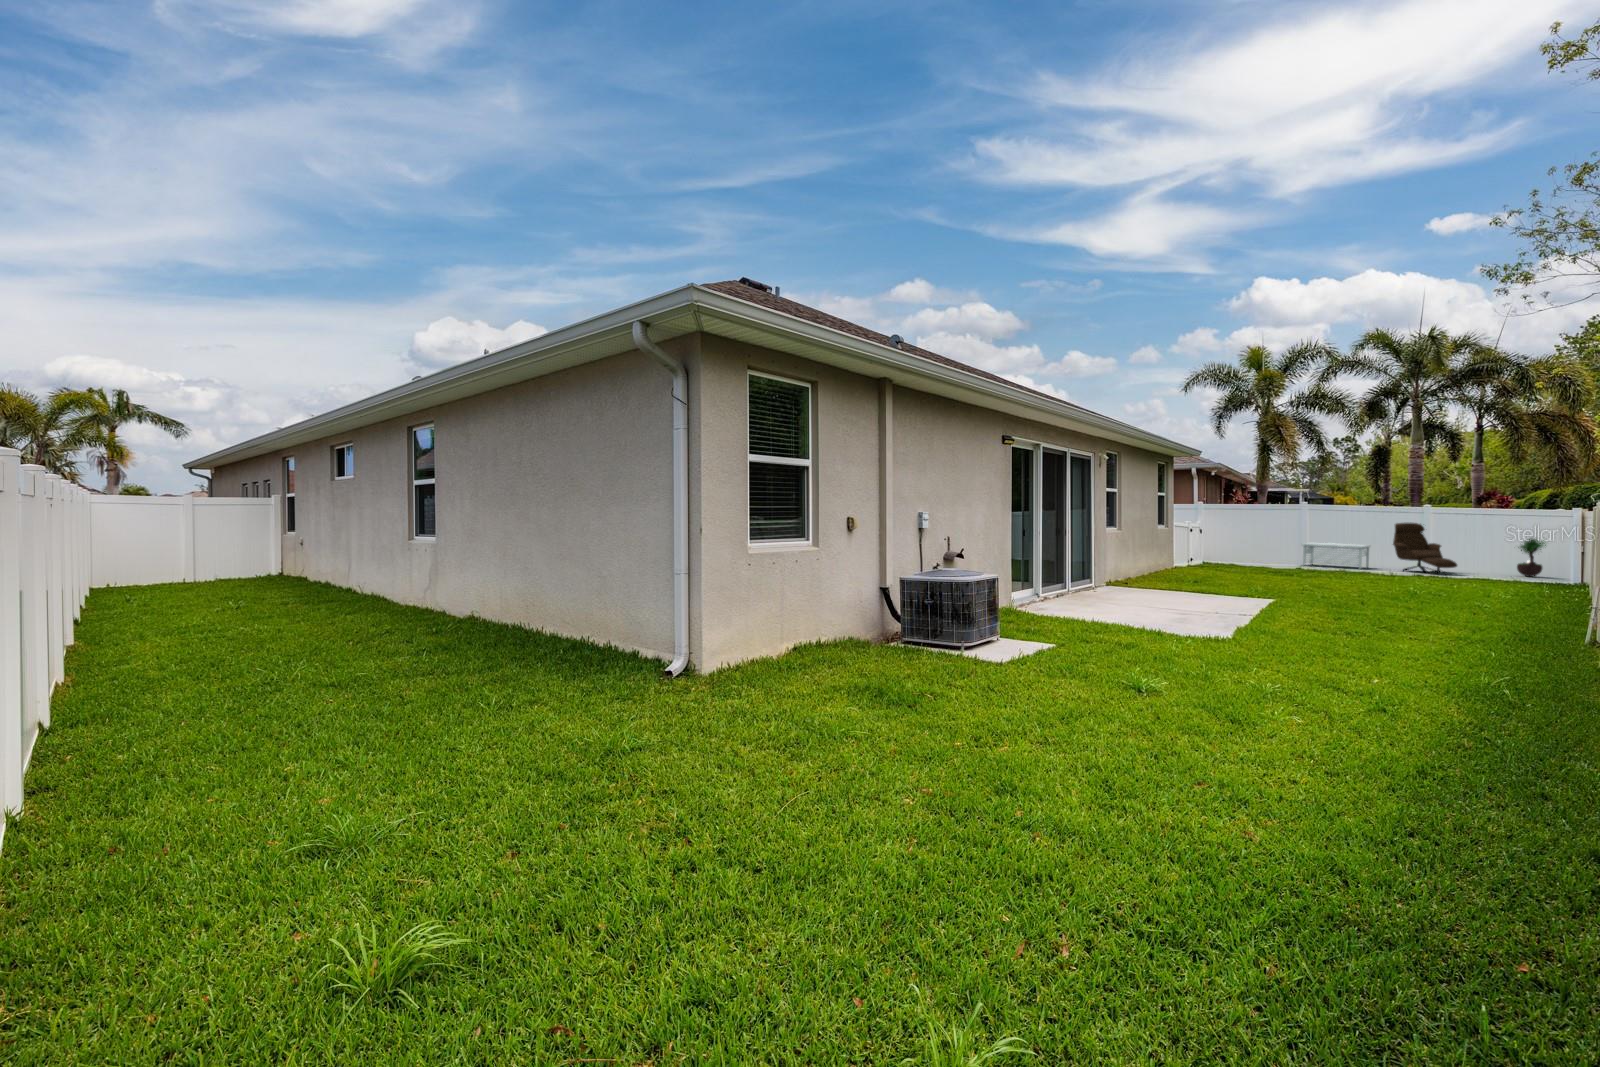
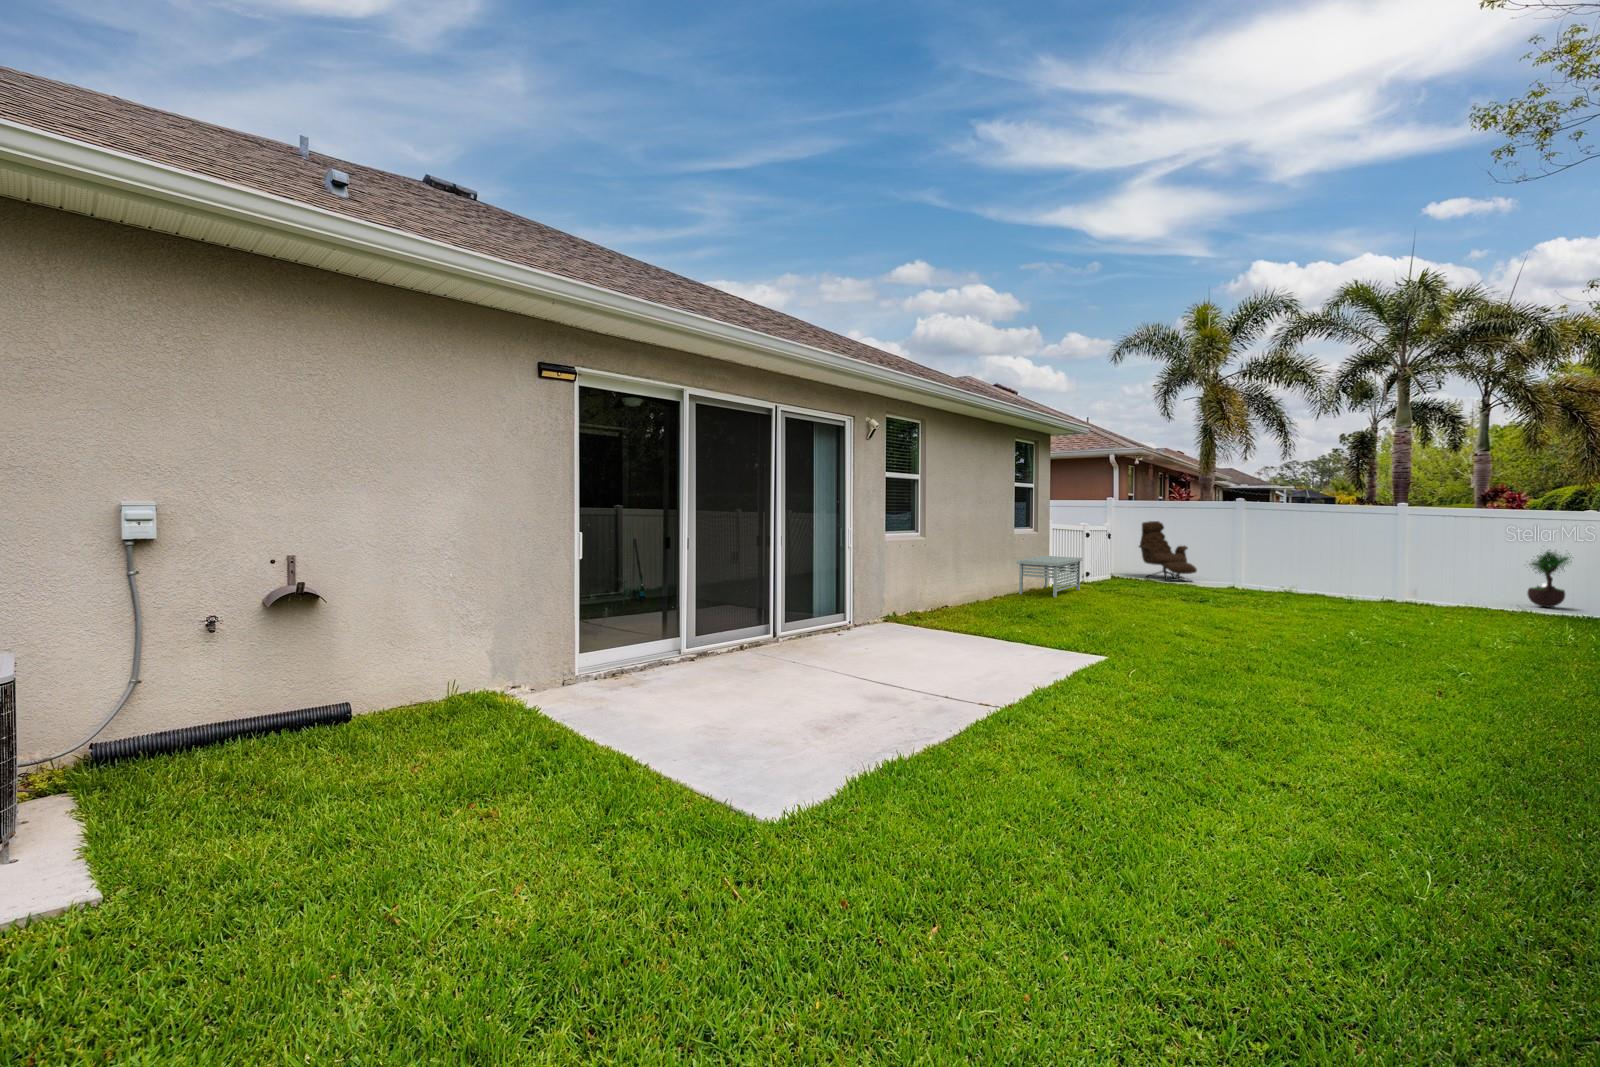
lounge chair: present [1393,523,1457,573] -> present [1139,521,1197,579]
storage bench: present [1302,543,1370,569] -> present [1016,556,1083,597]

